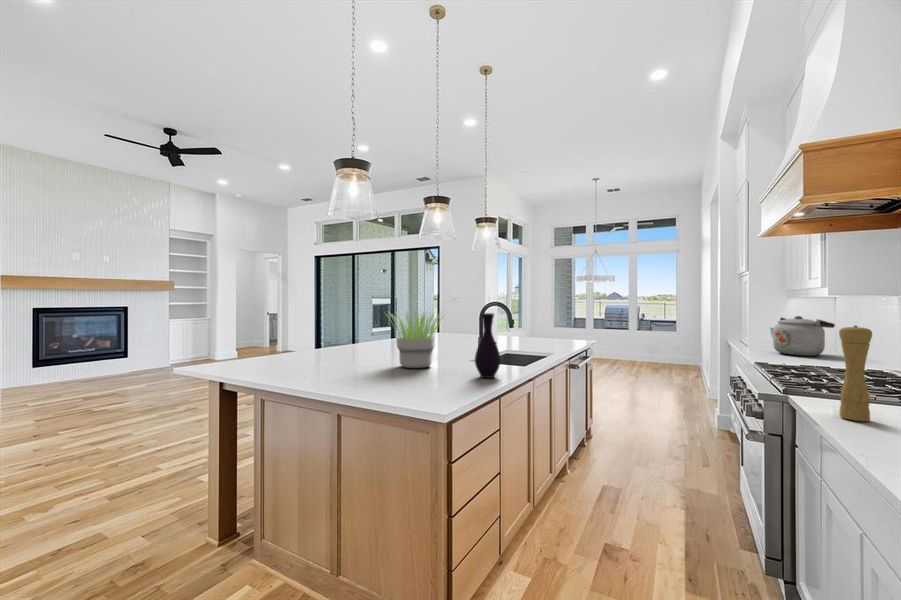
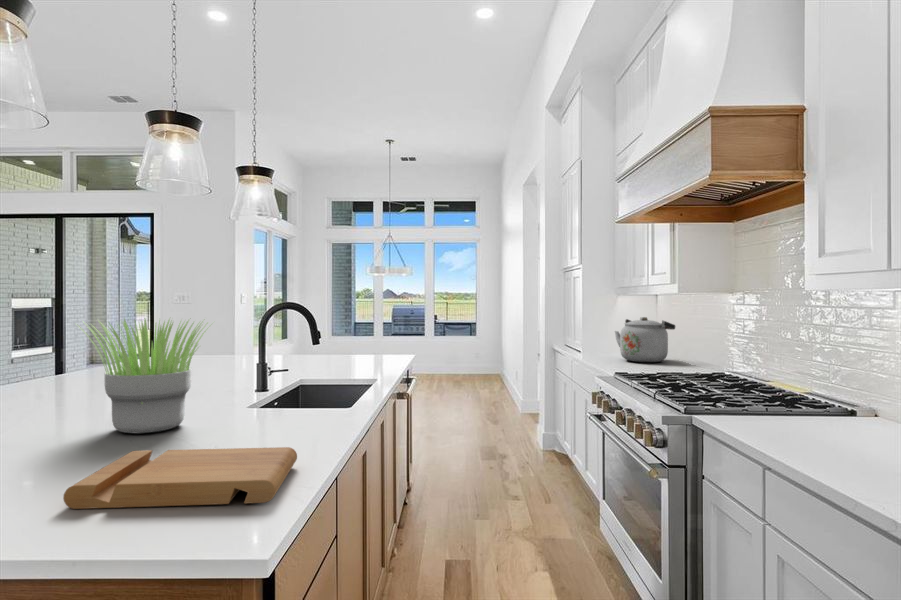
vase: present [475,313,501,378] -> none [281,321,329,438]
pepper mill: present [839,326,872,421] -> none [770,327,803,442]
cutting board: none [372,373,474,401] -> present [63,447,297,509]

